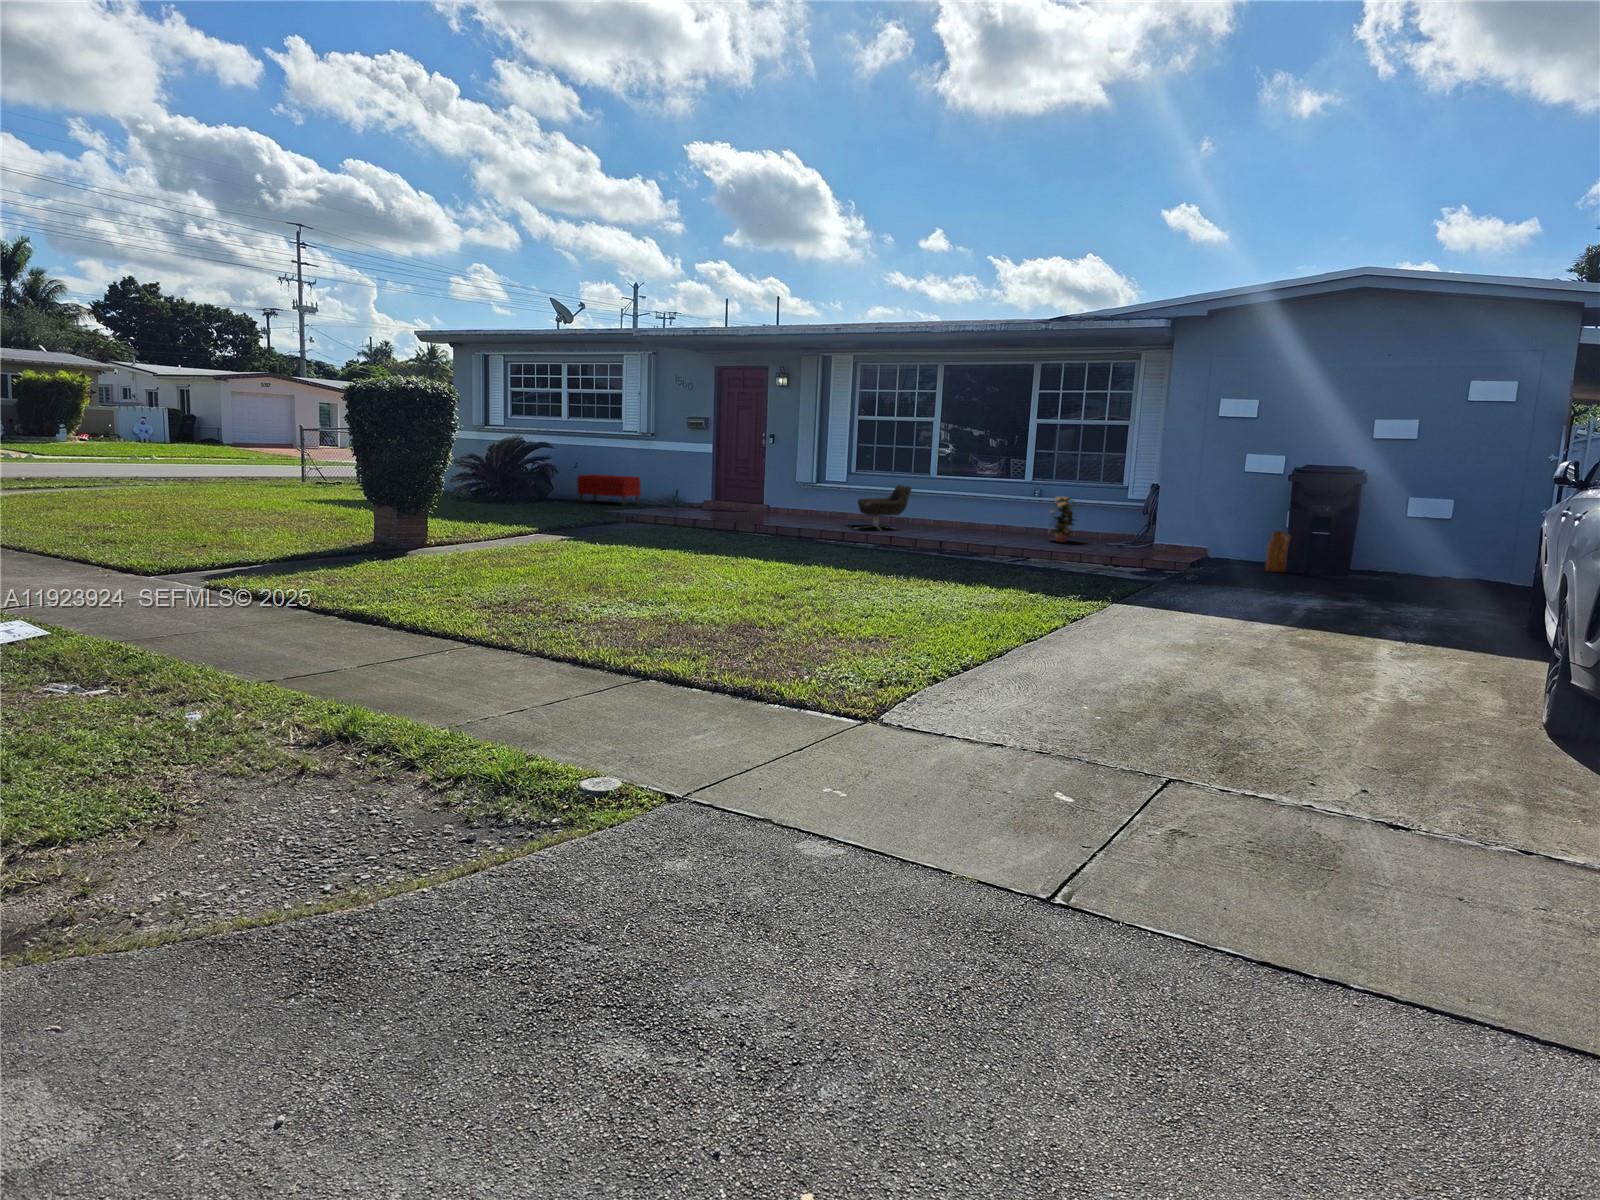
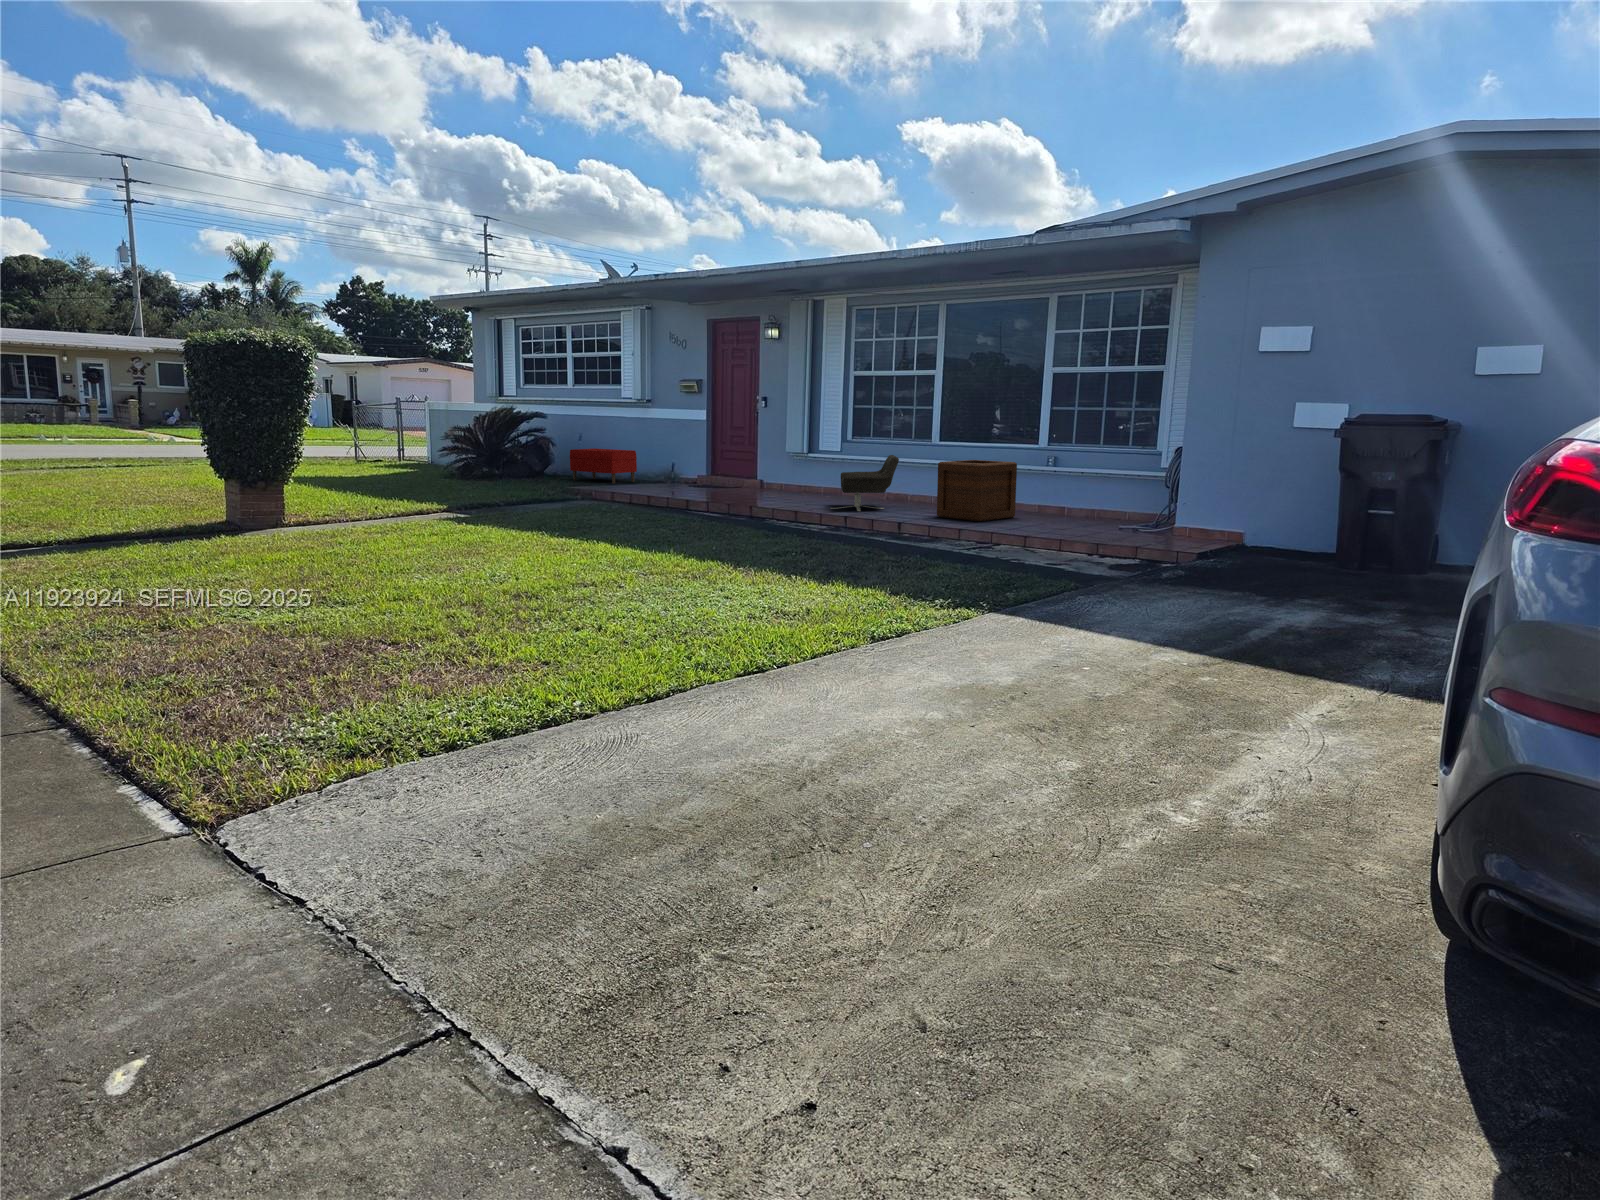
wooden crate: none [950,490,1011,538] -> present [937,460,1017,521]
decorative plant: present [1050,497,1075,542] -> none [1052,467,1097,527]
watering can: present [1265,531,1292,572] -> none [1307,511,1340,571]

